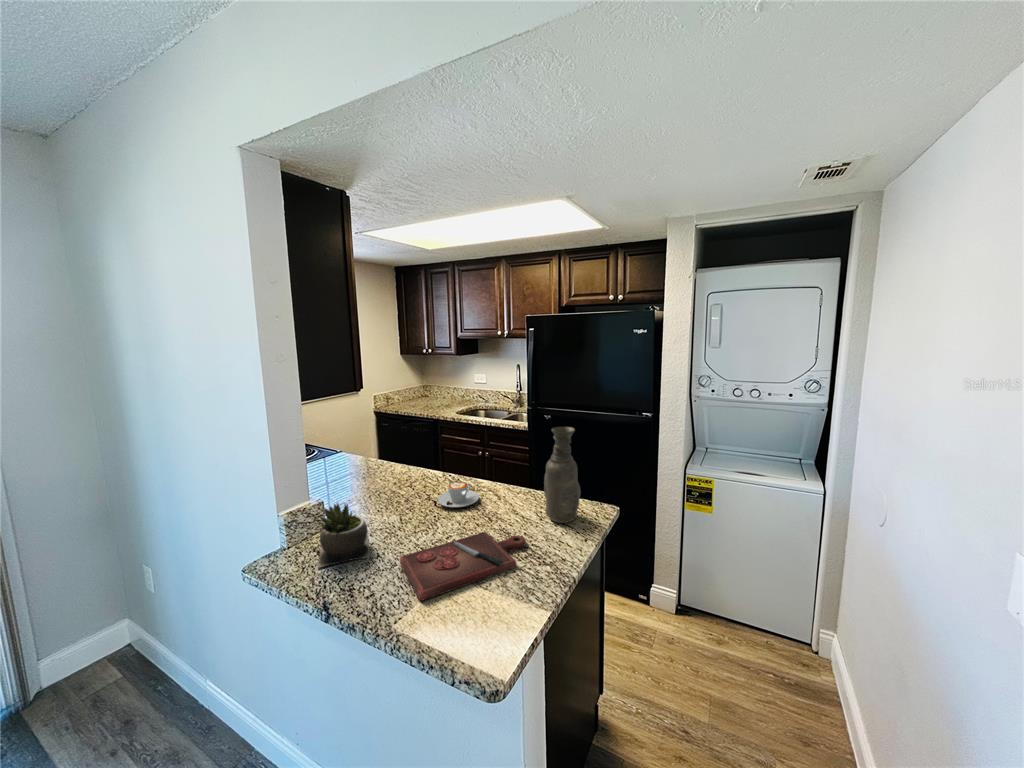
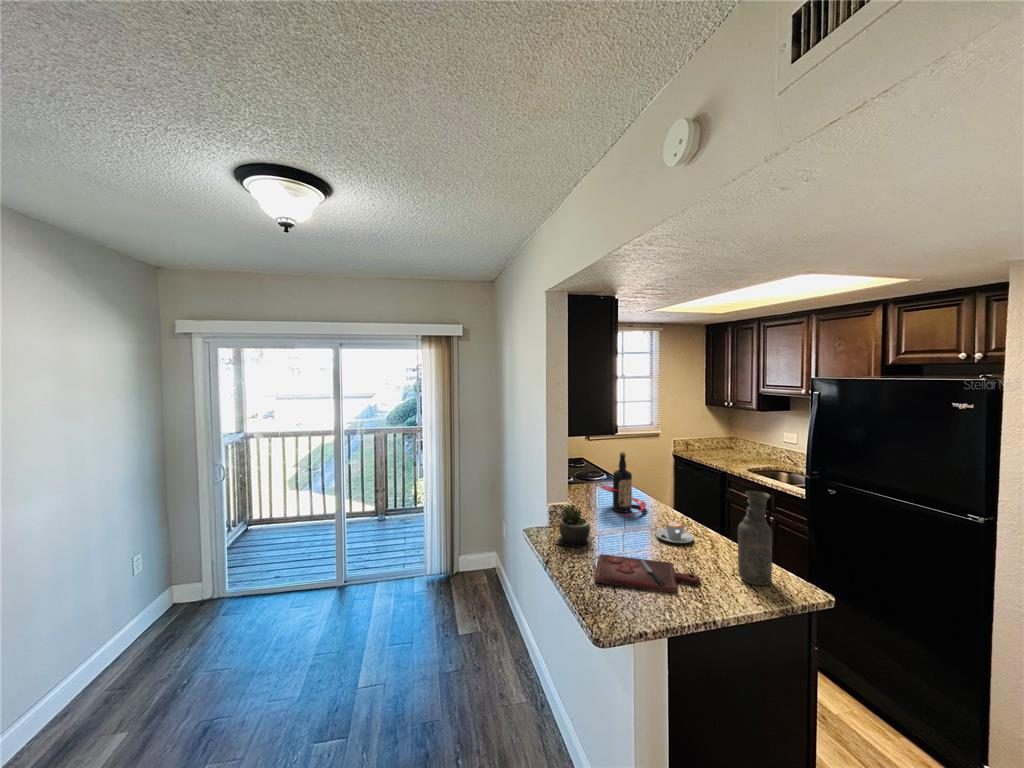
bottle: none [342,415,403,496] -> present [599,452,646,516]

